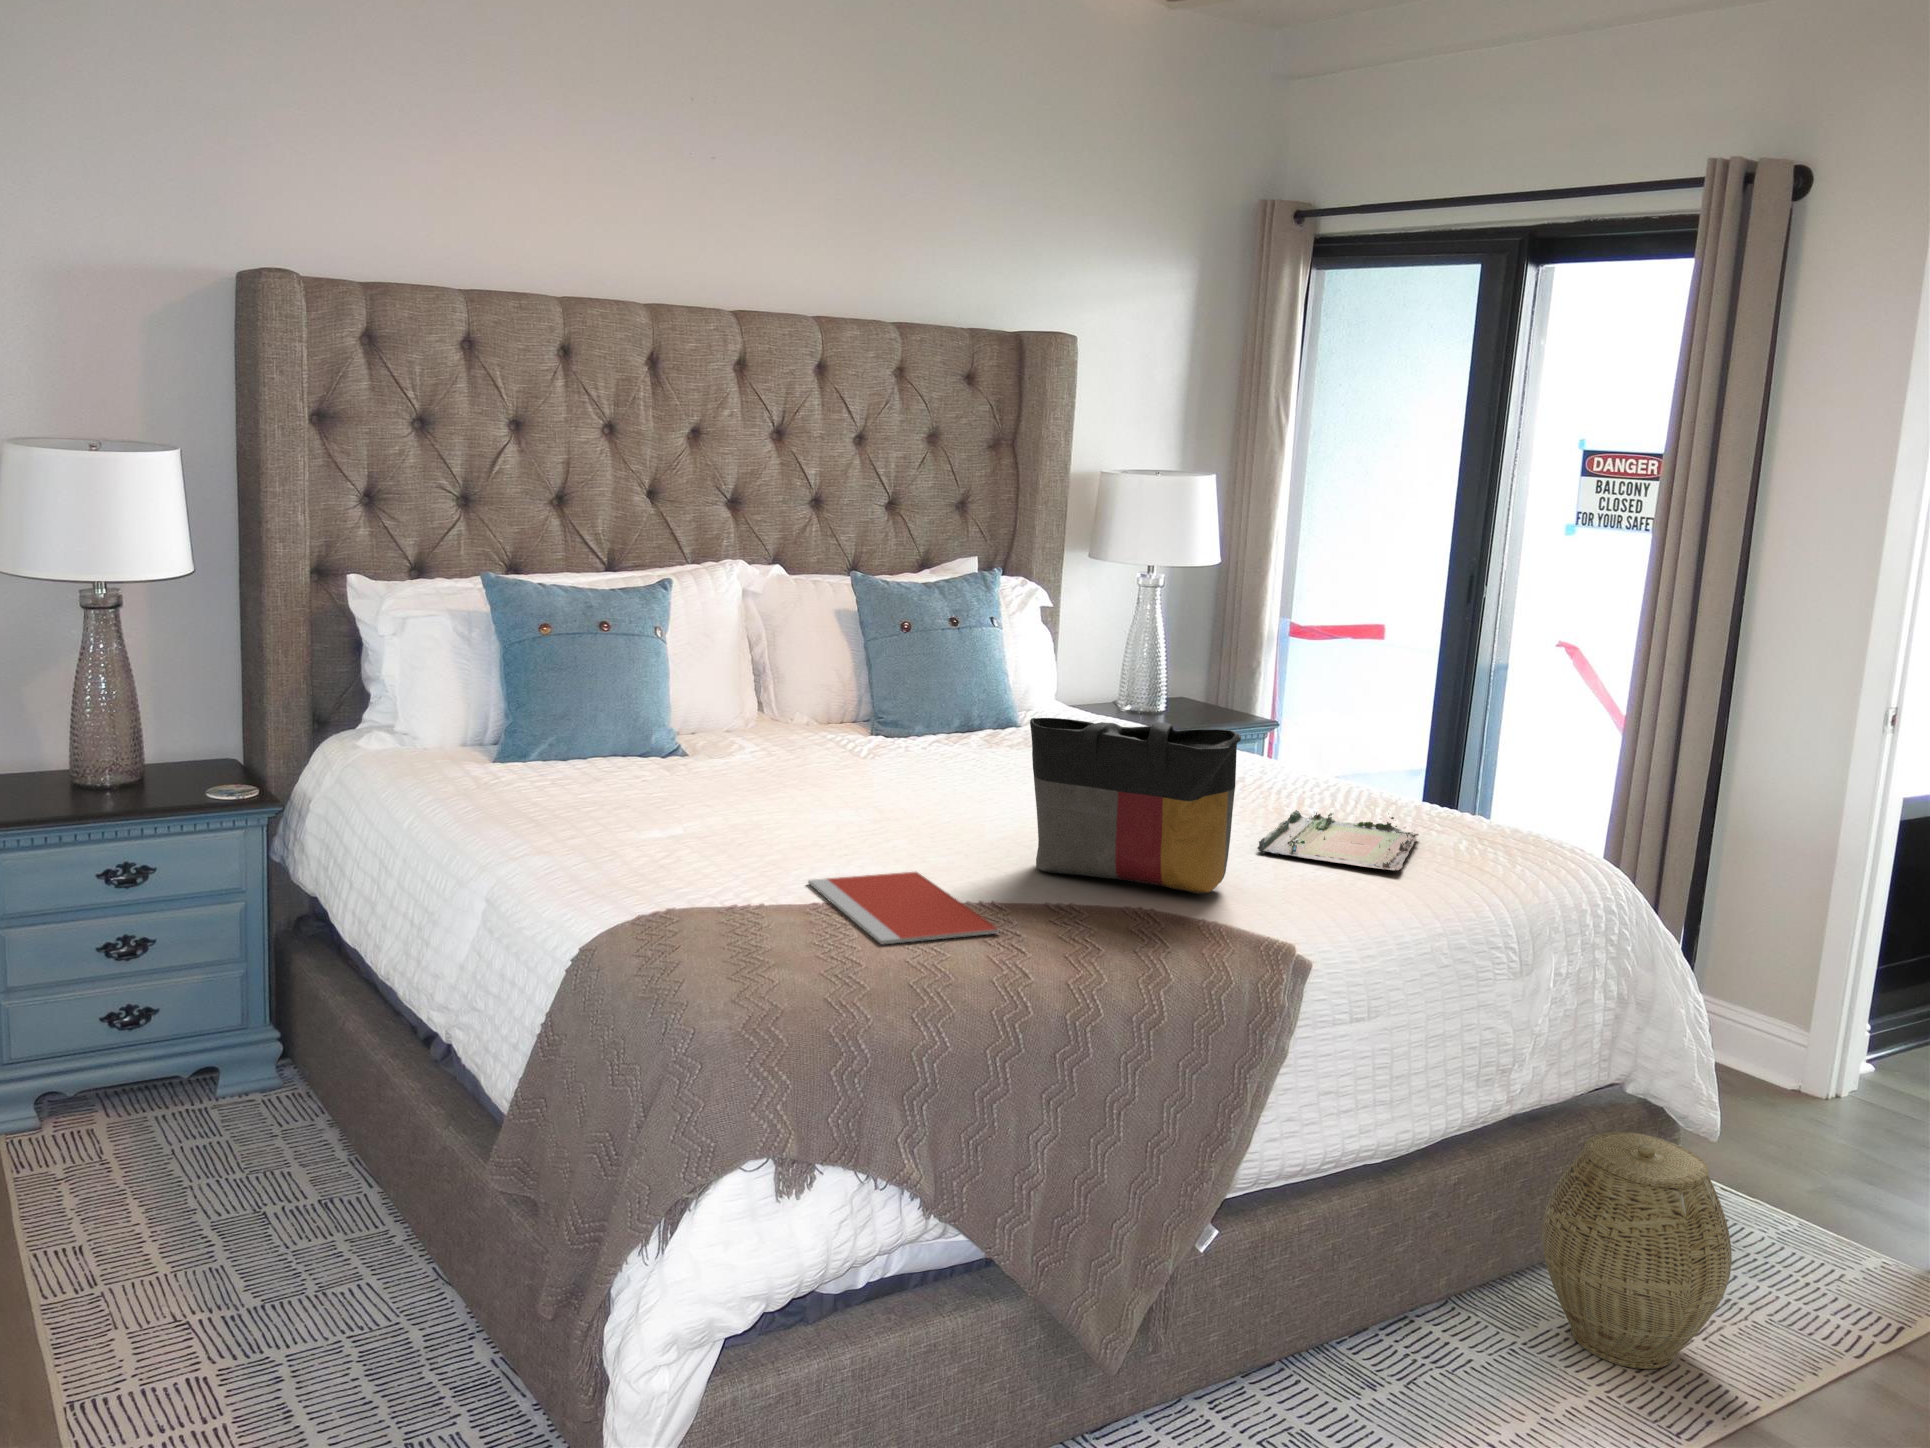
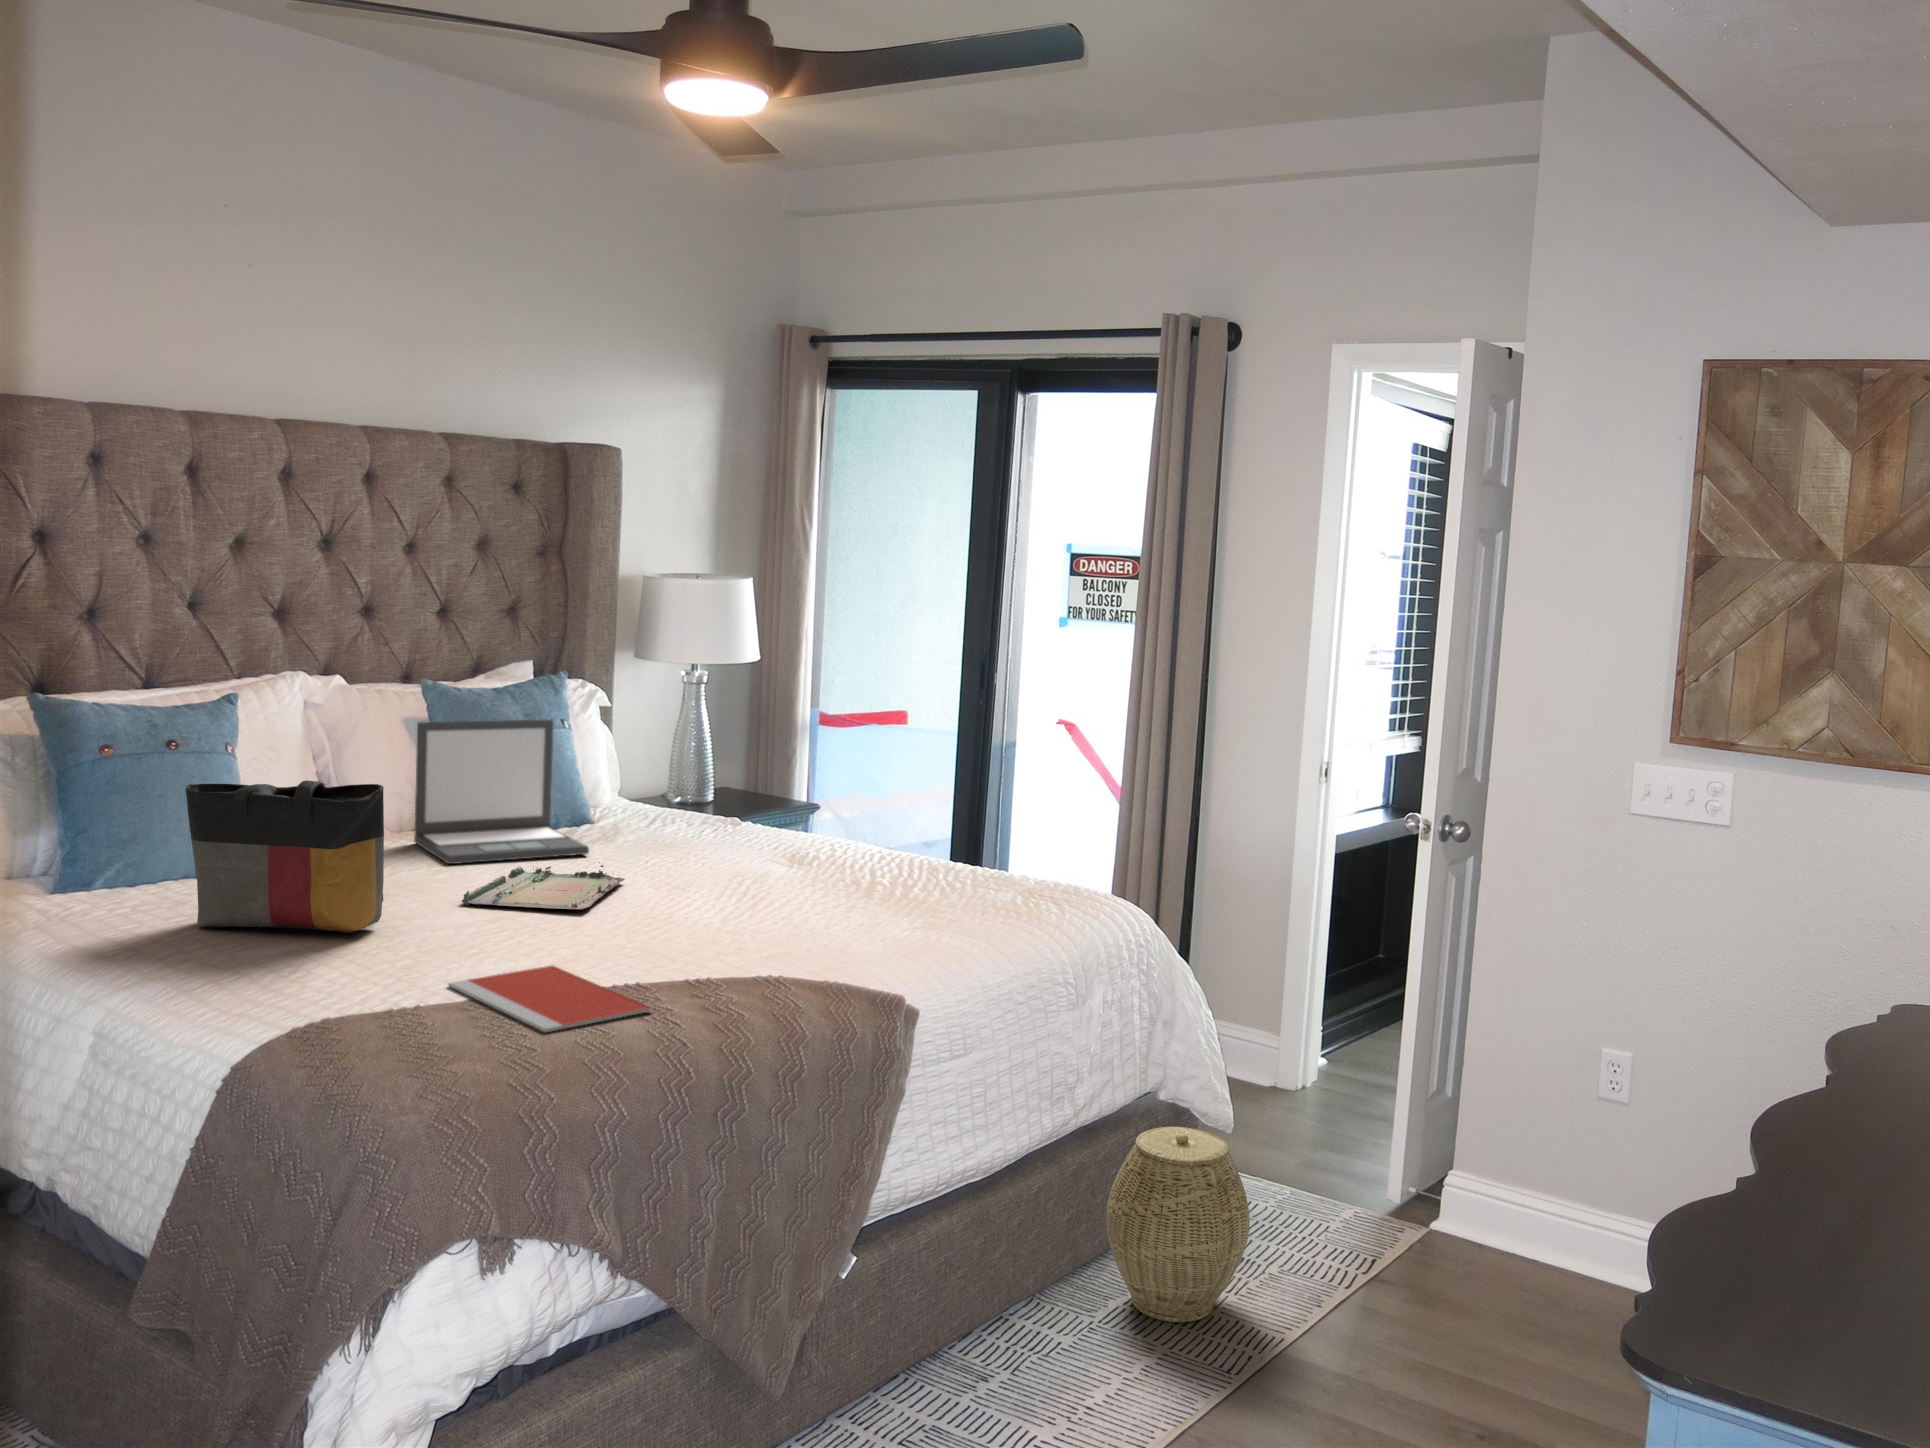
laptop: none [838,614,1001,756] -> present [414,720,589,864]
tote bag: present [1030,718,1241,894] -> present [186,780,384,933]
tray: present [1257,810,1419,871] -> present [462,865,625,910]

